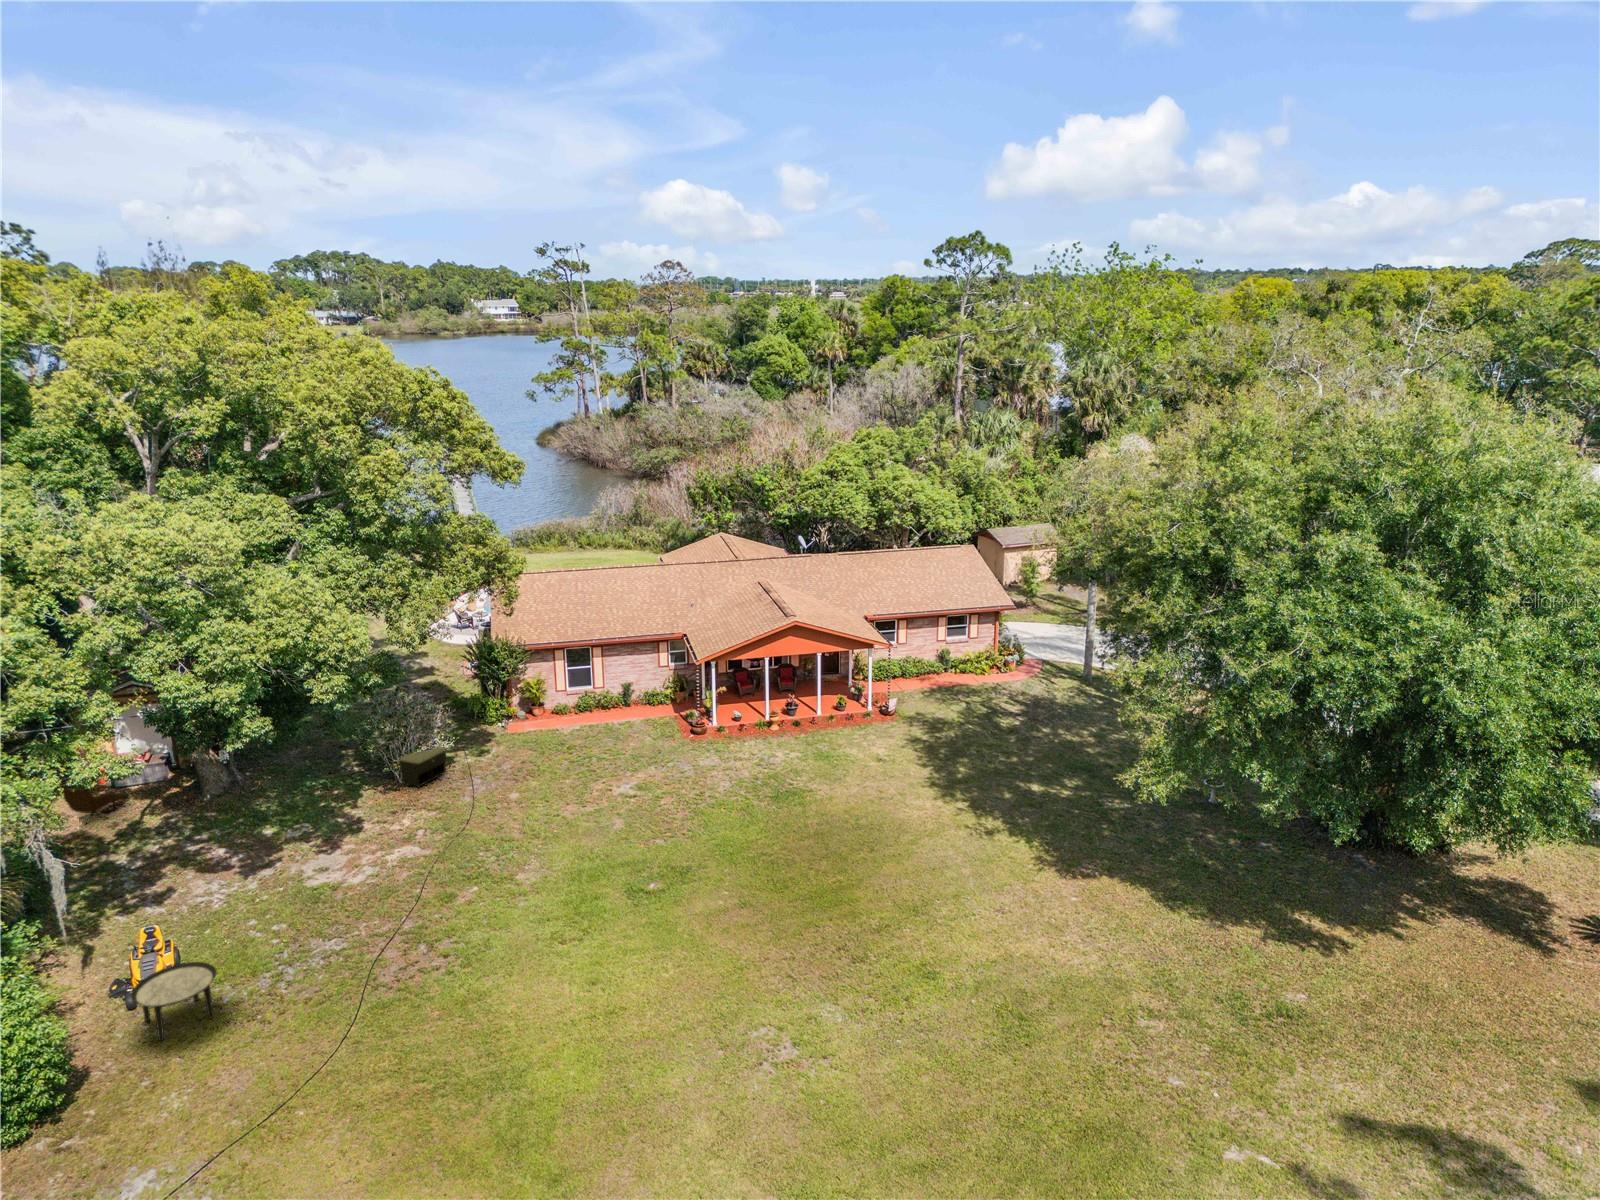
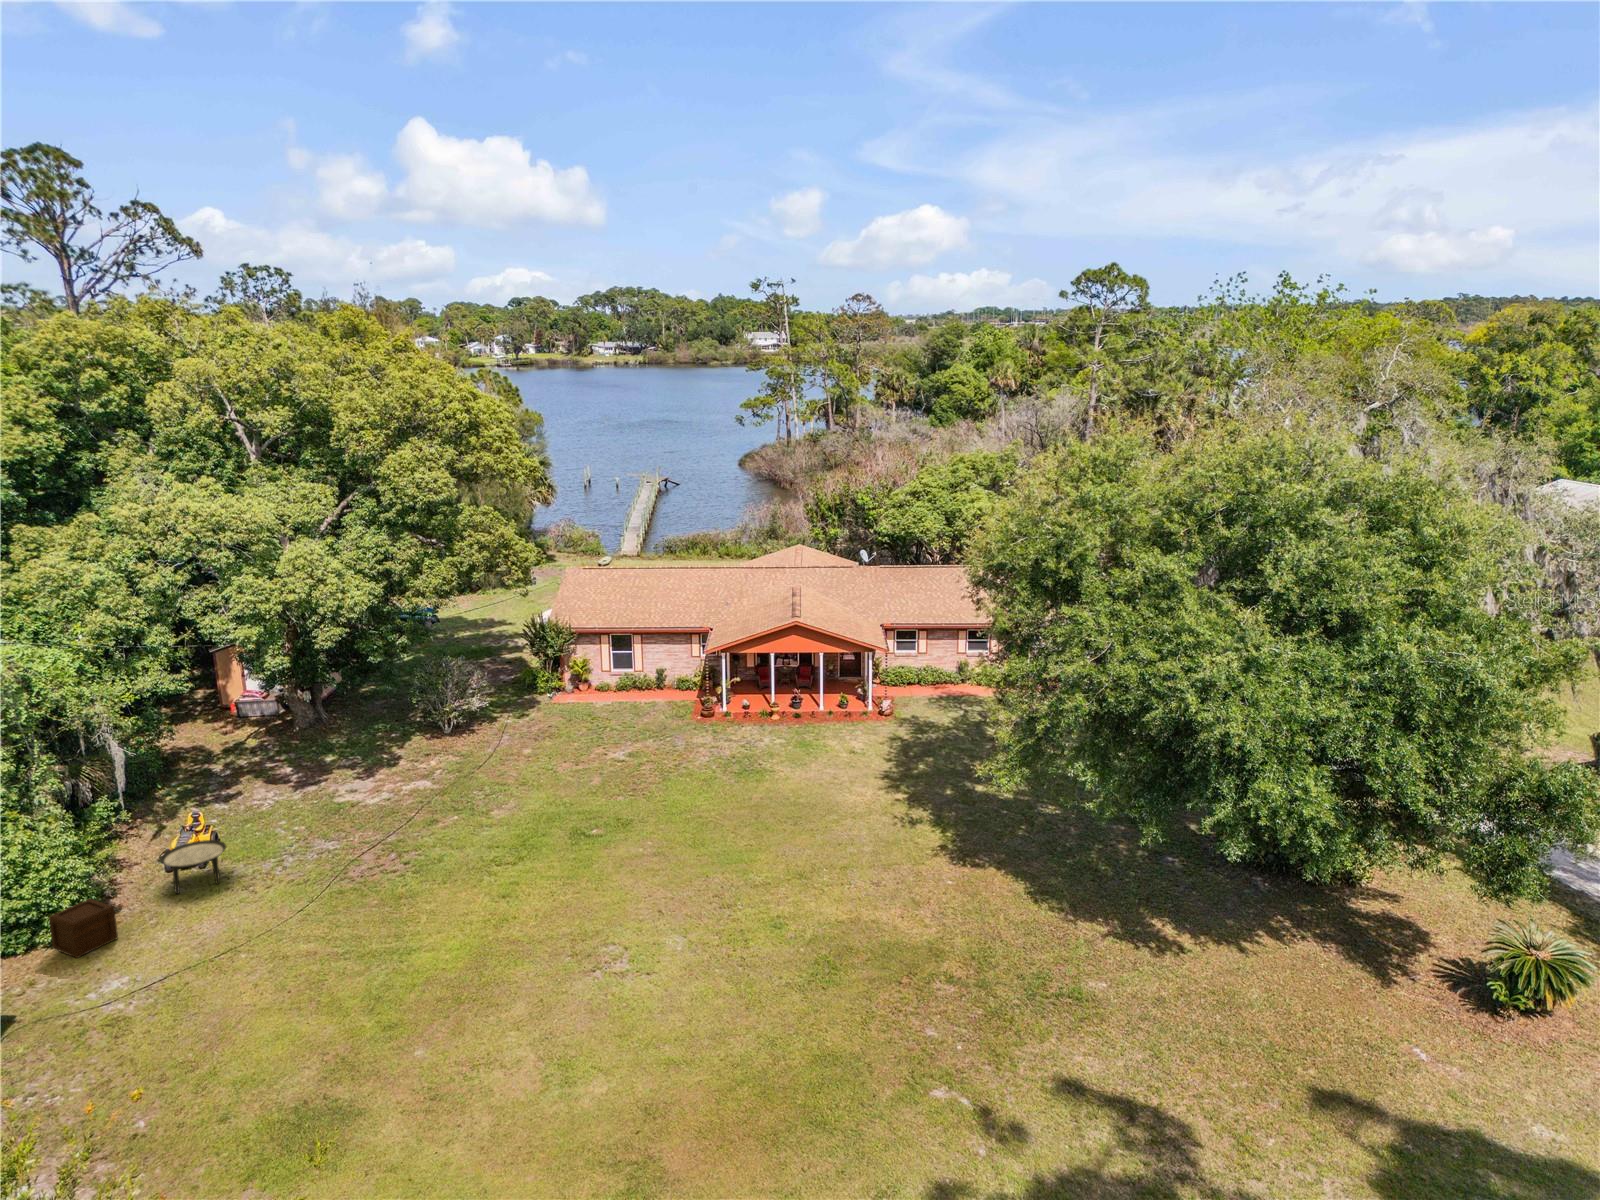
storage bench: present [400,746,446,787] -> none [443,704,484,738]
lounge chair: present [63,789,128,824] -> none [193,706,244,741]
wooden crate: none [12,1070,110,1155] -> present [49,899,118,958]

